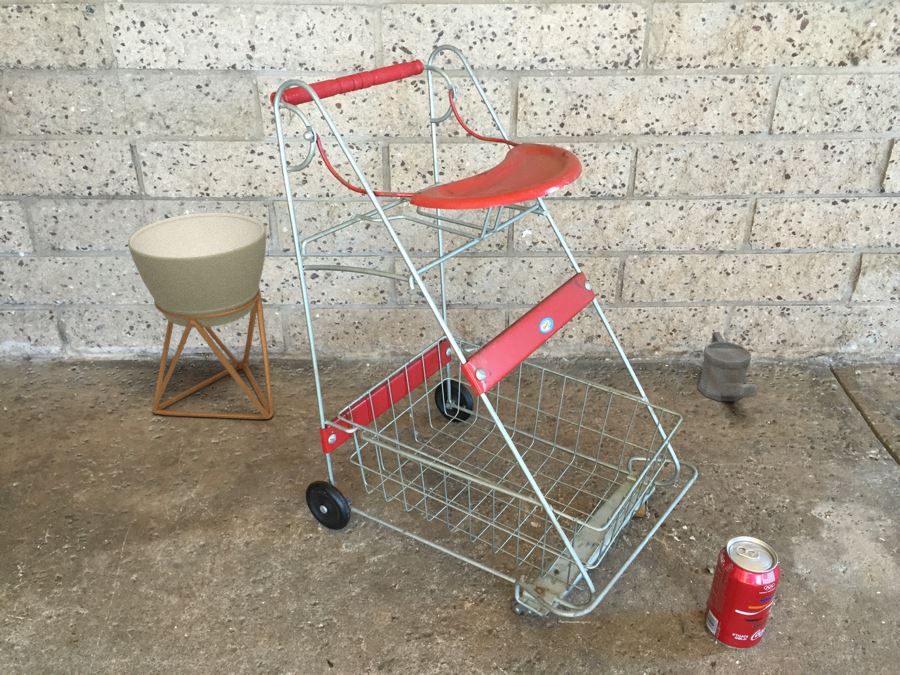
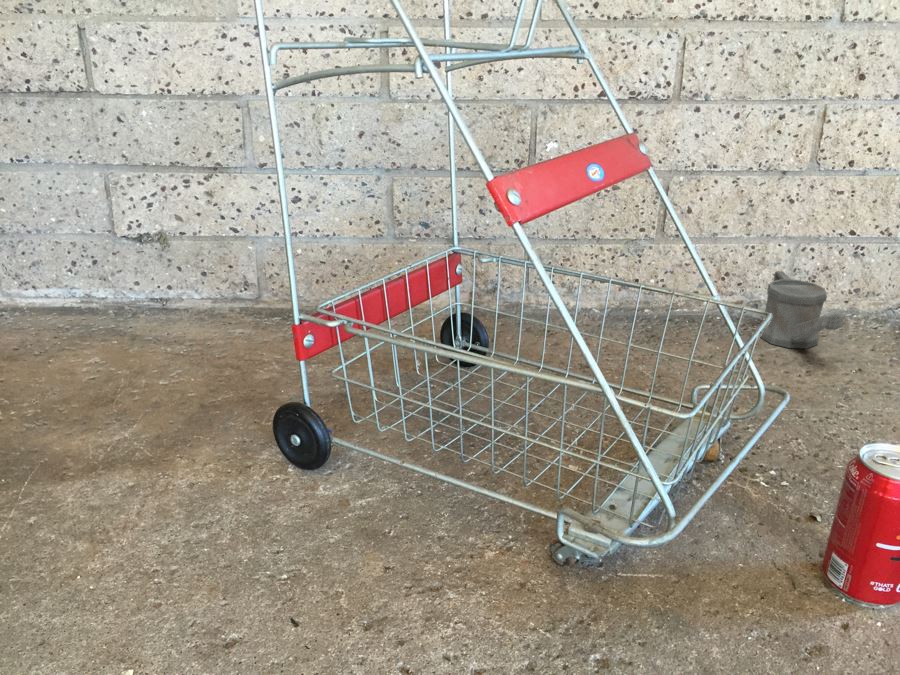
planter: present [128,212,274,419] -> none [64,111,239,359]

